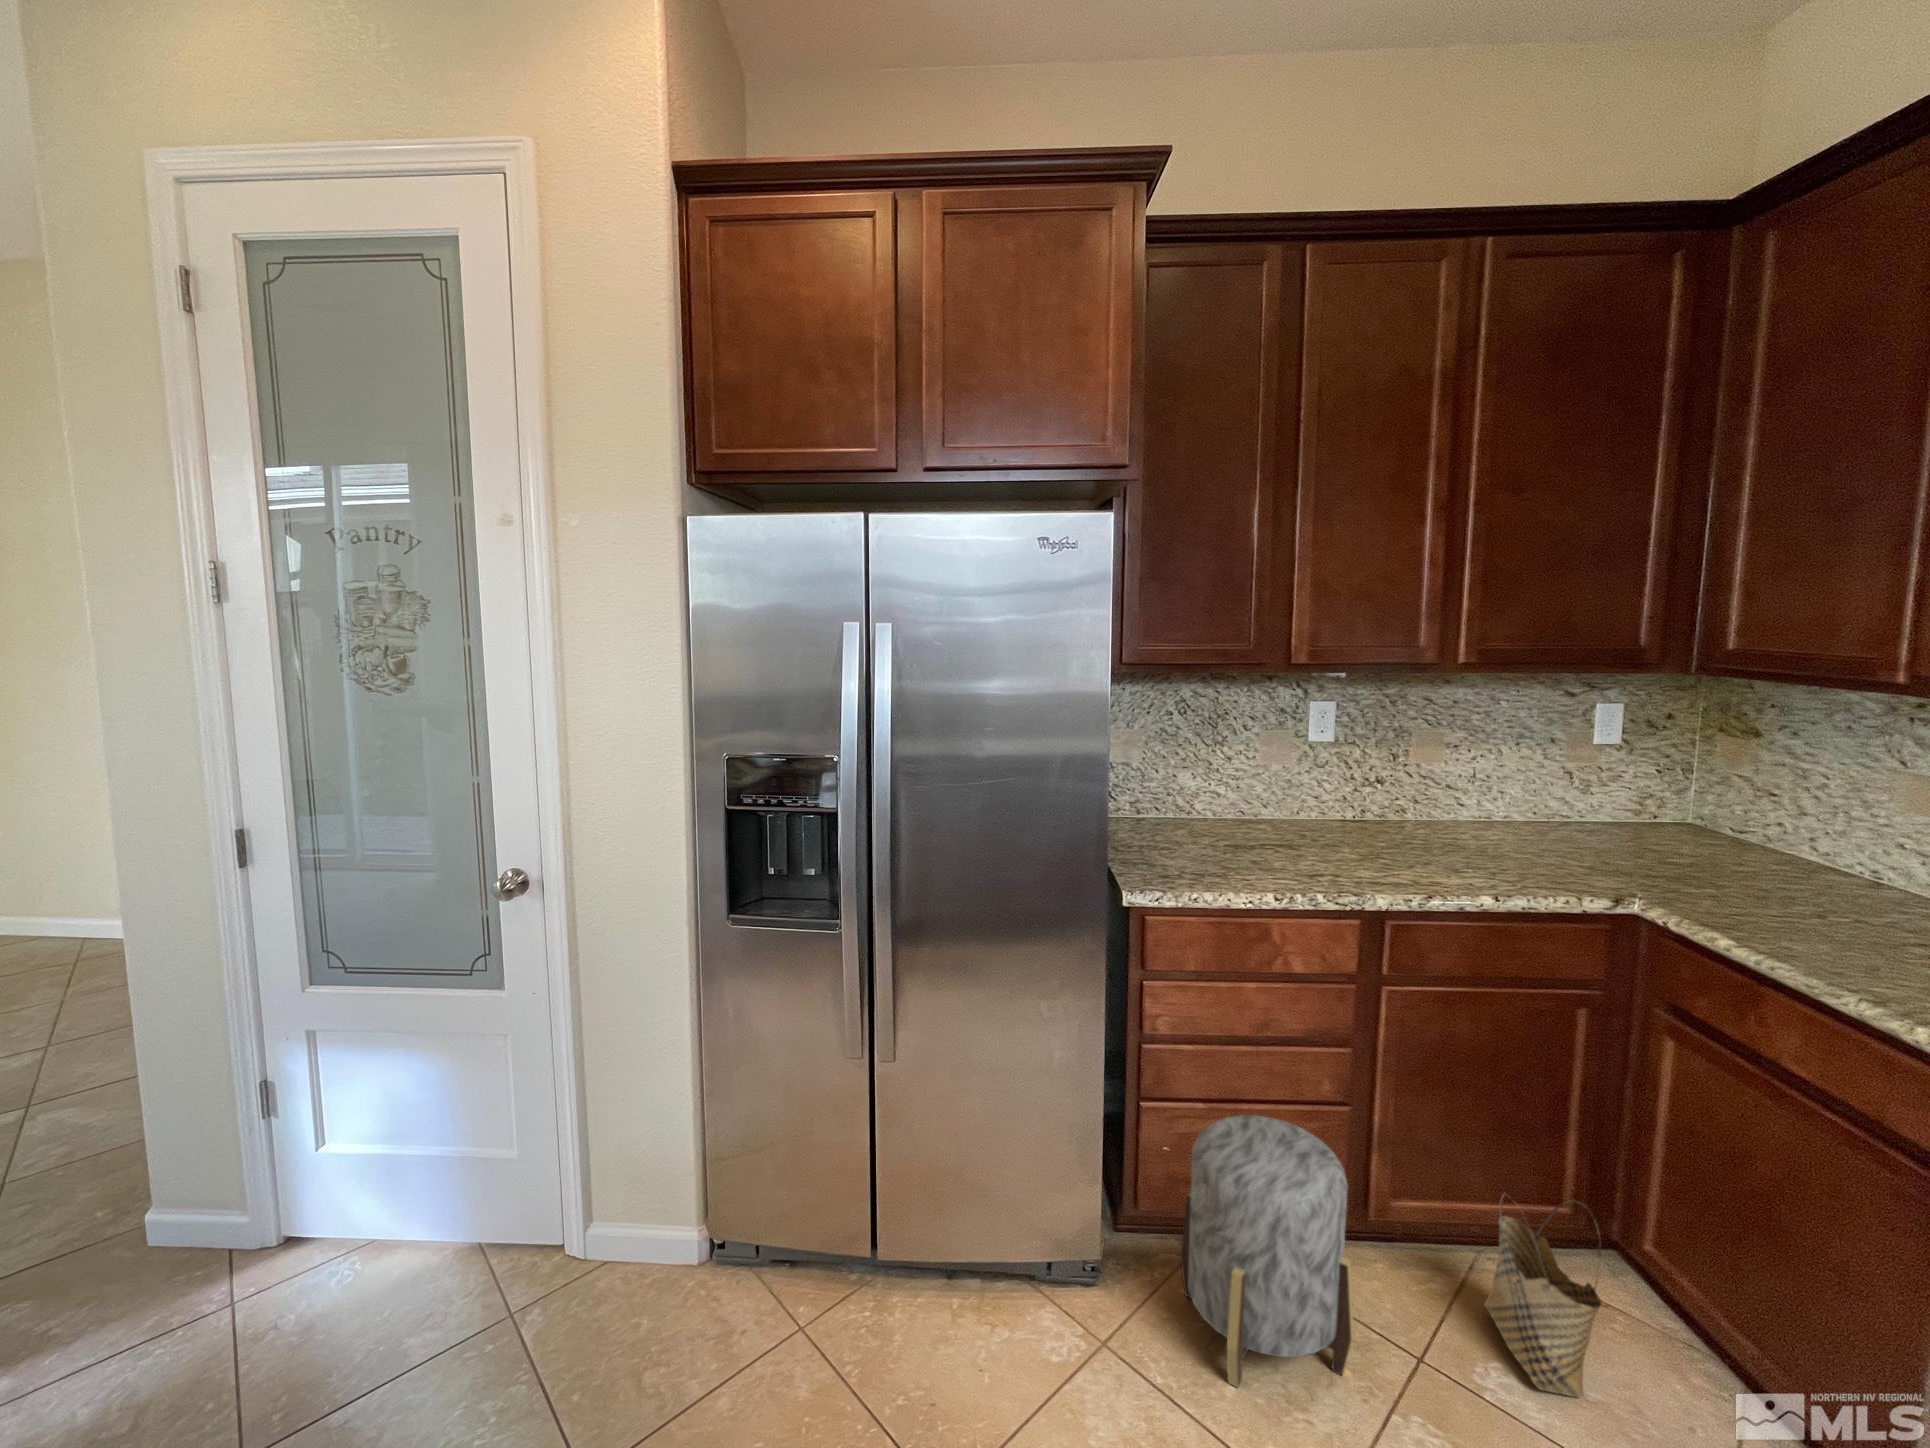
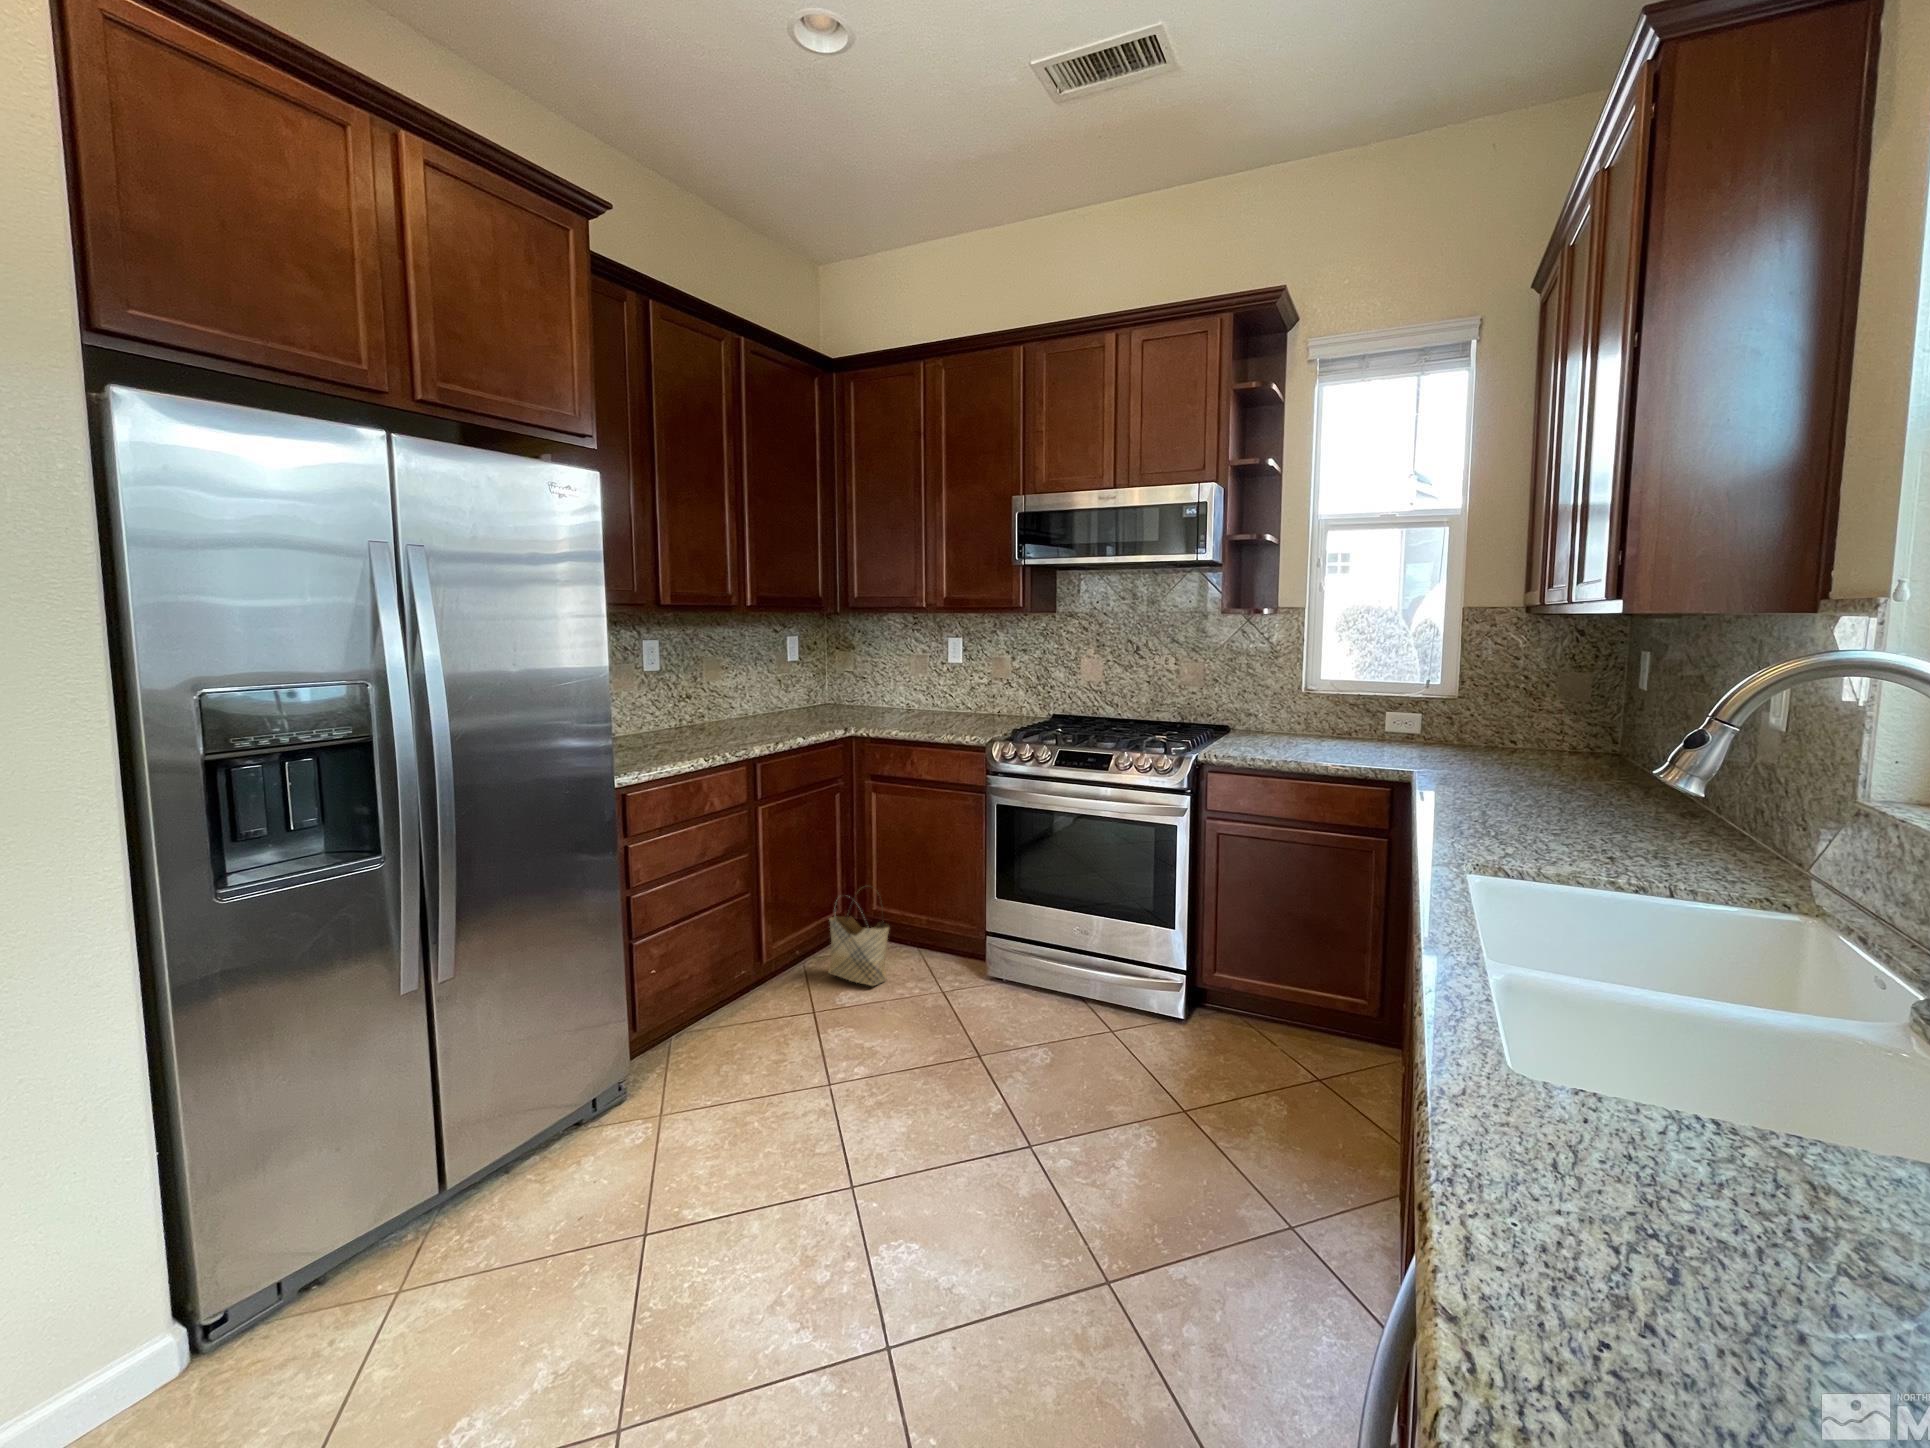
stool: present [1180,1115,1354,1387] -> none [681,906,802,1078]

